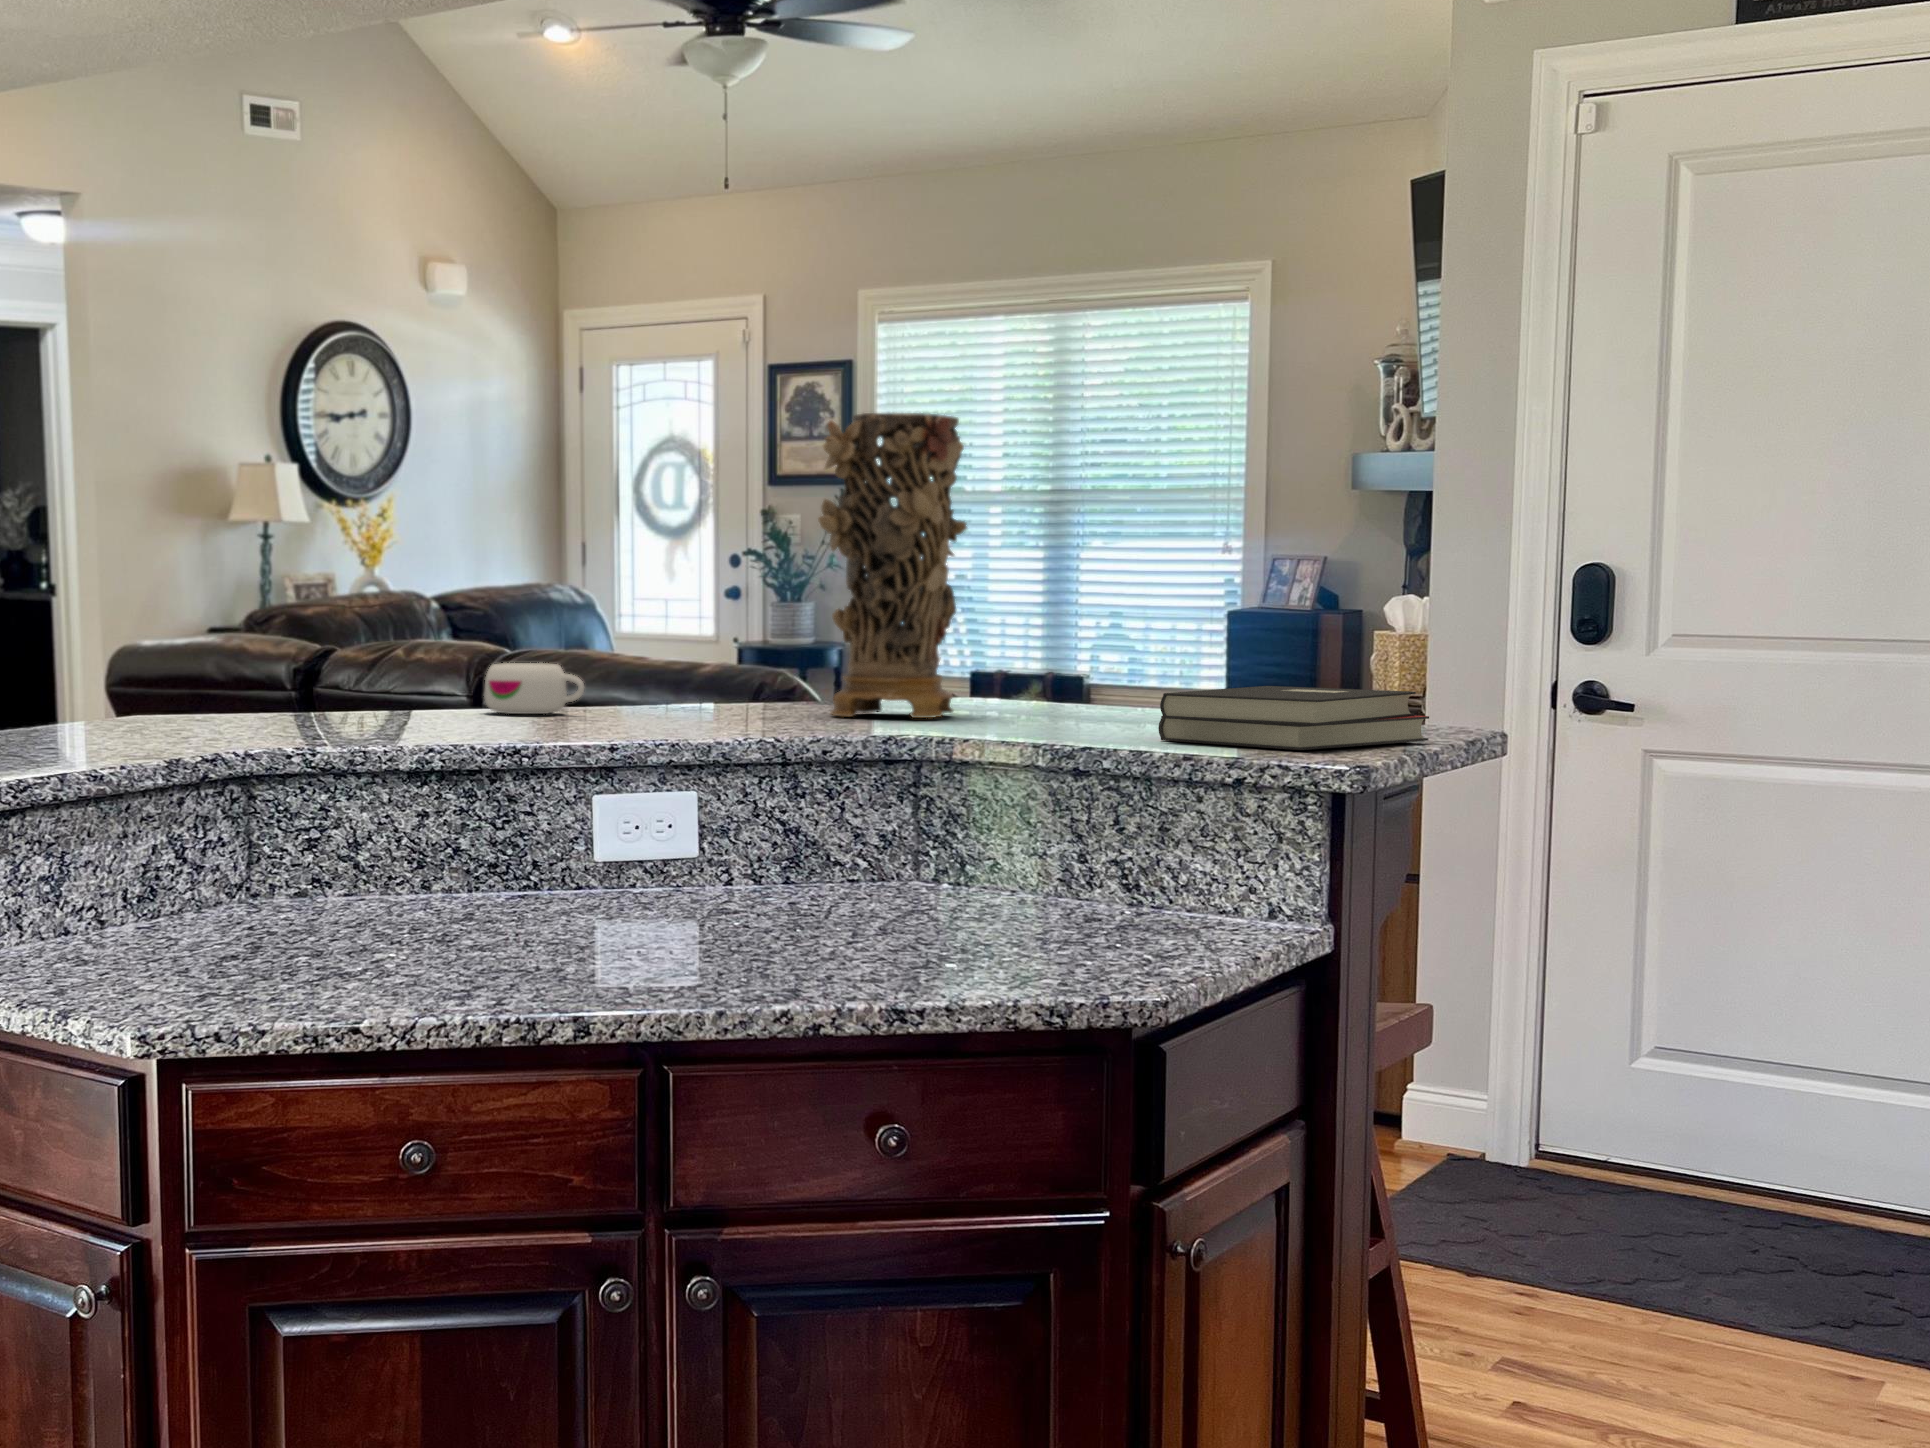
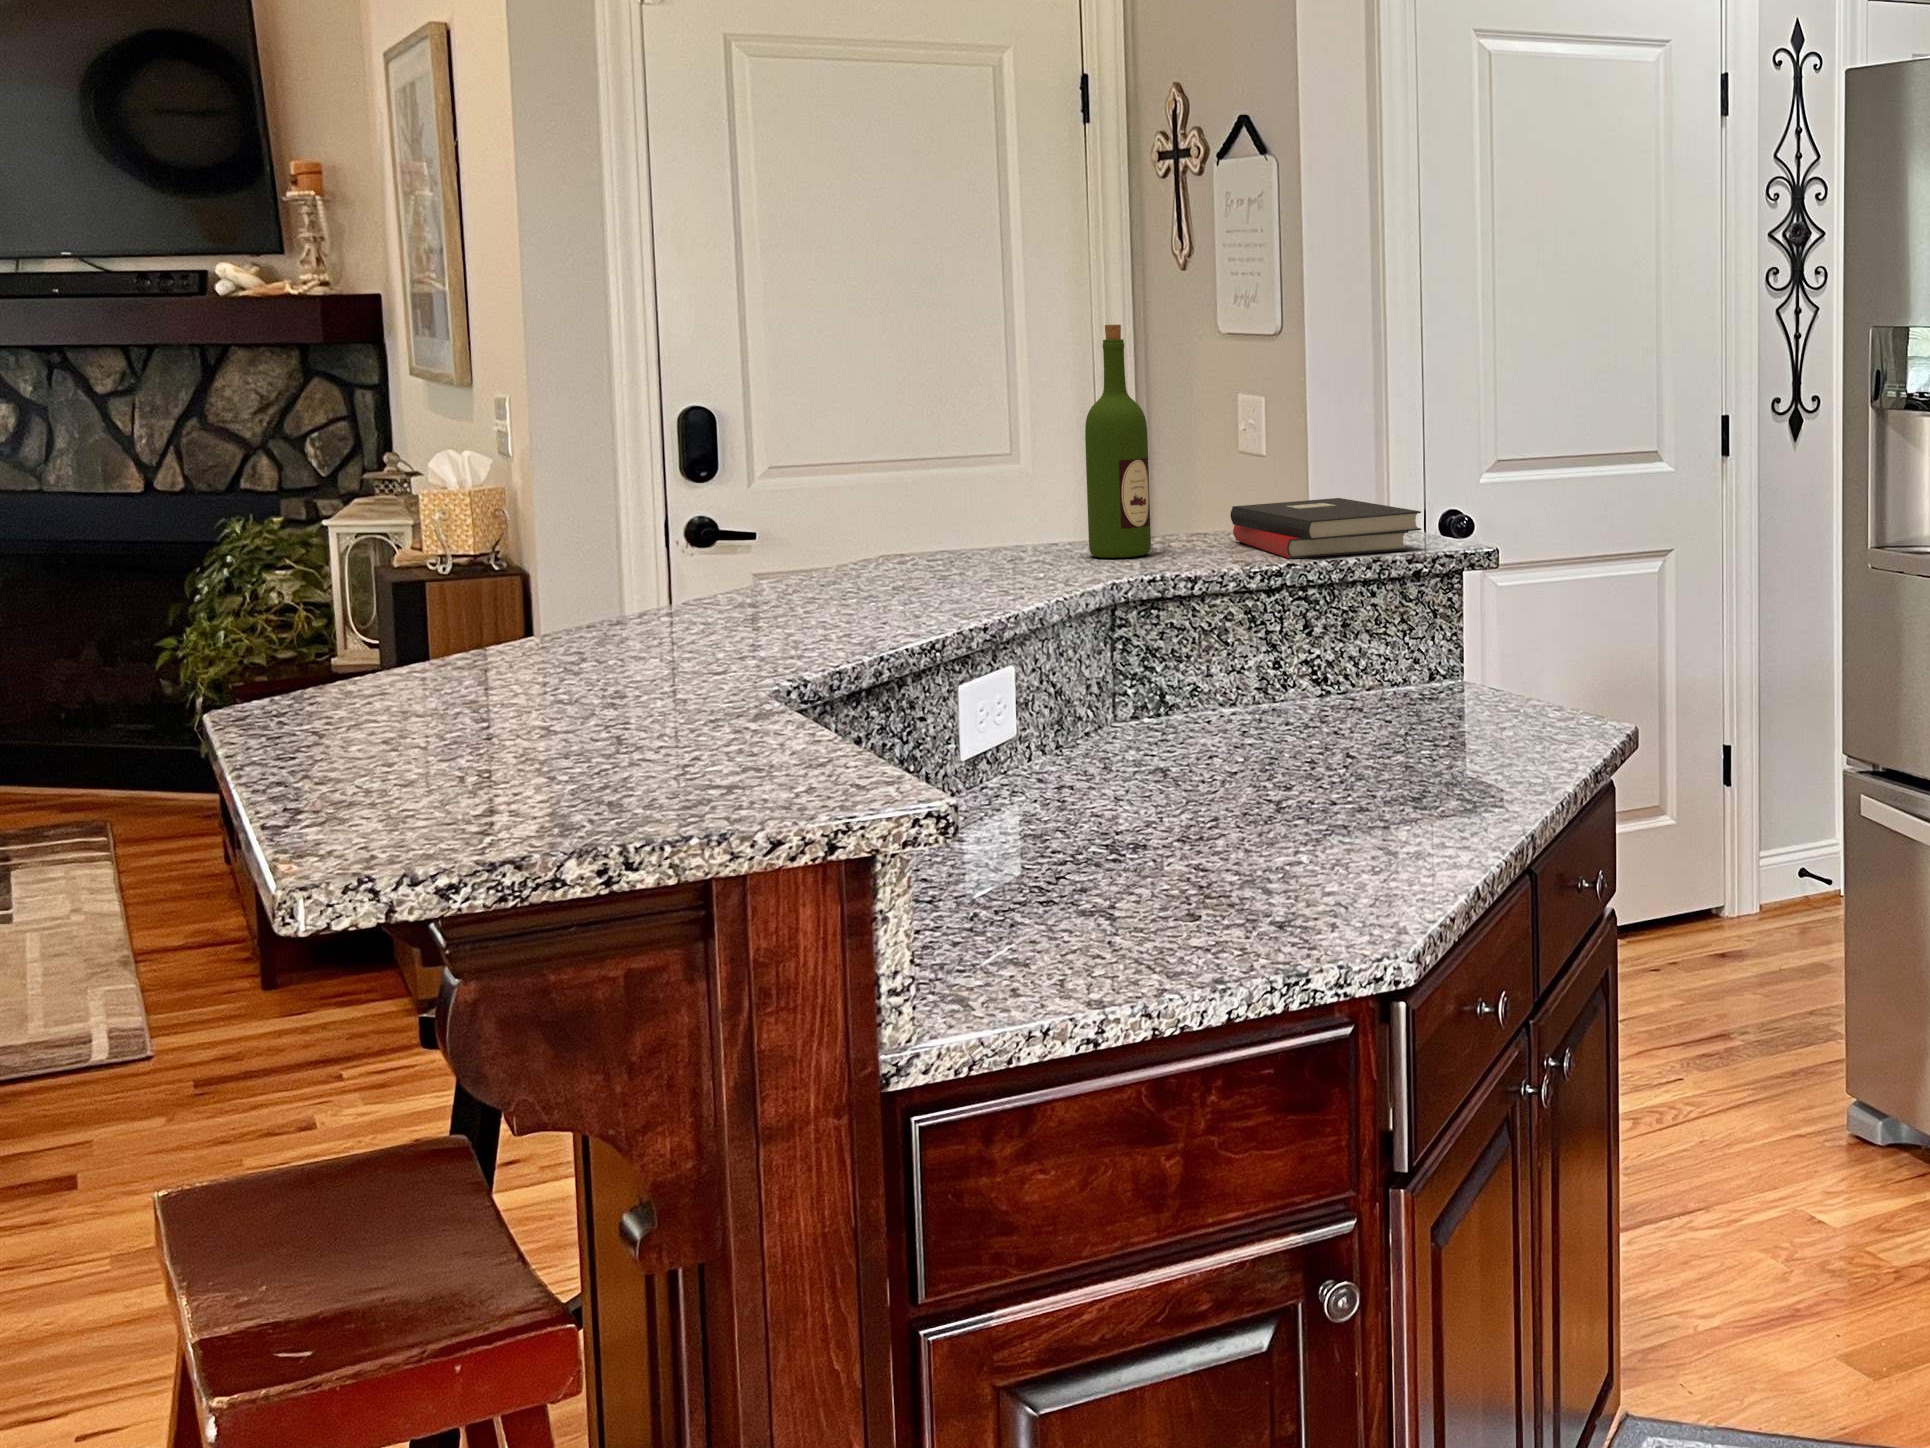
decorative vase: present [818,413,967,718] -> none [891,288,1021,584]
wine bottle: none [1076,456,1151,726] -> present [1085,325,1151,558]
mug: present [484,663,584,714] -> none [736,573,843,636]

